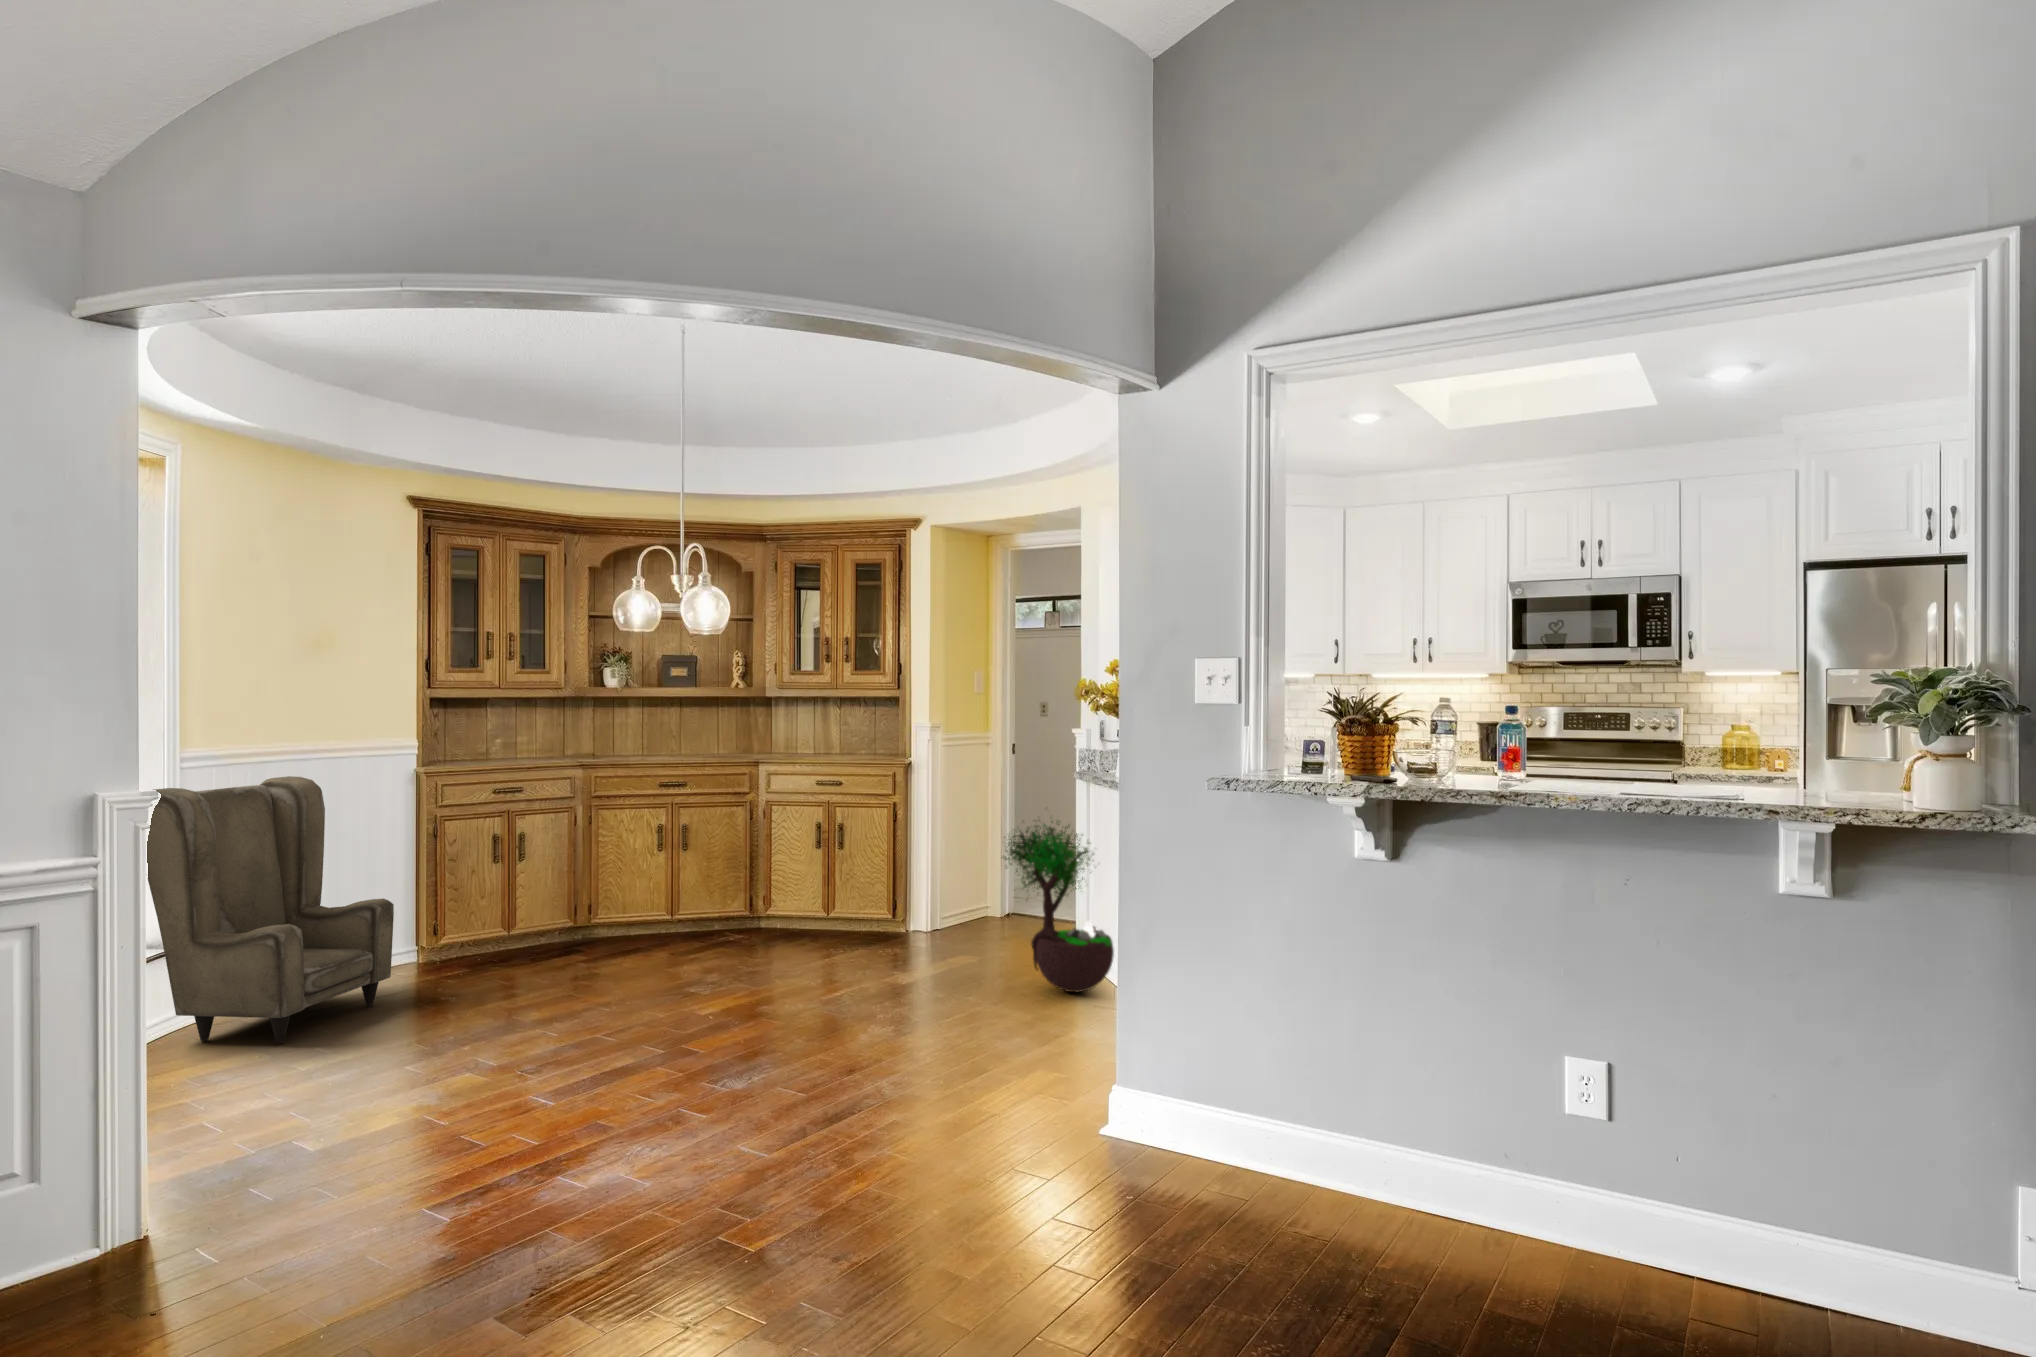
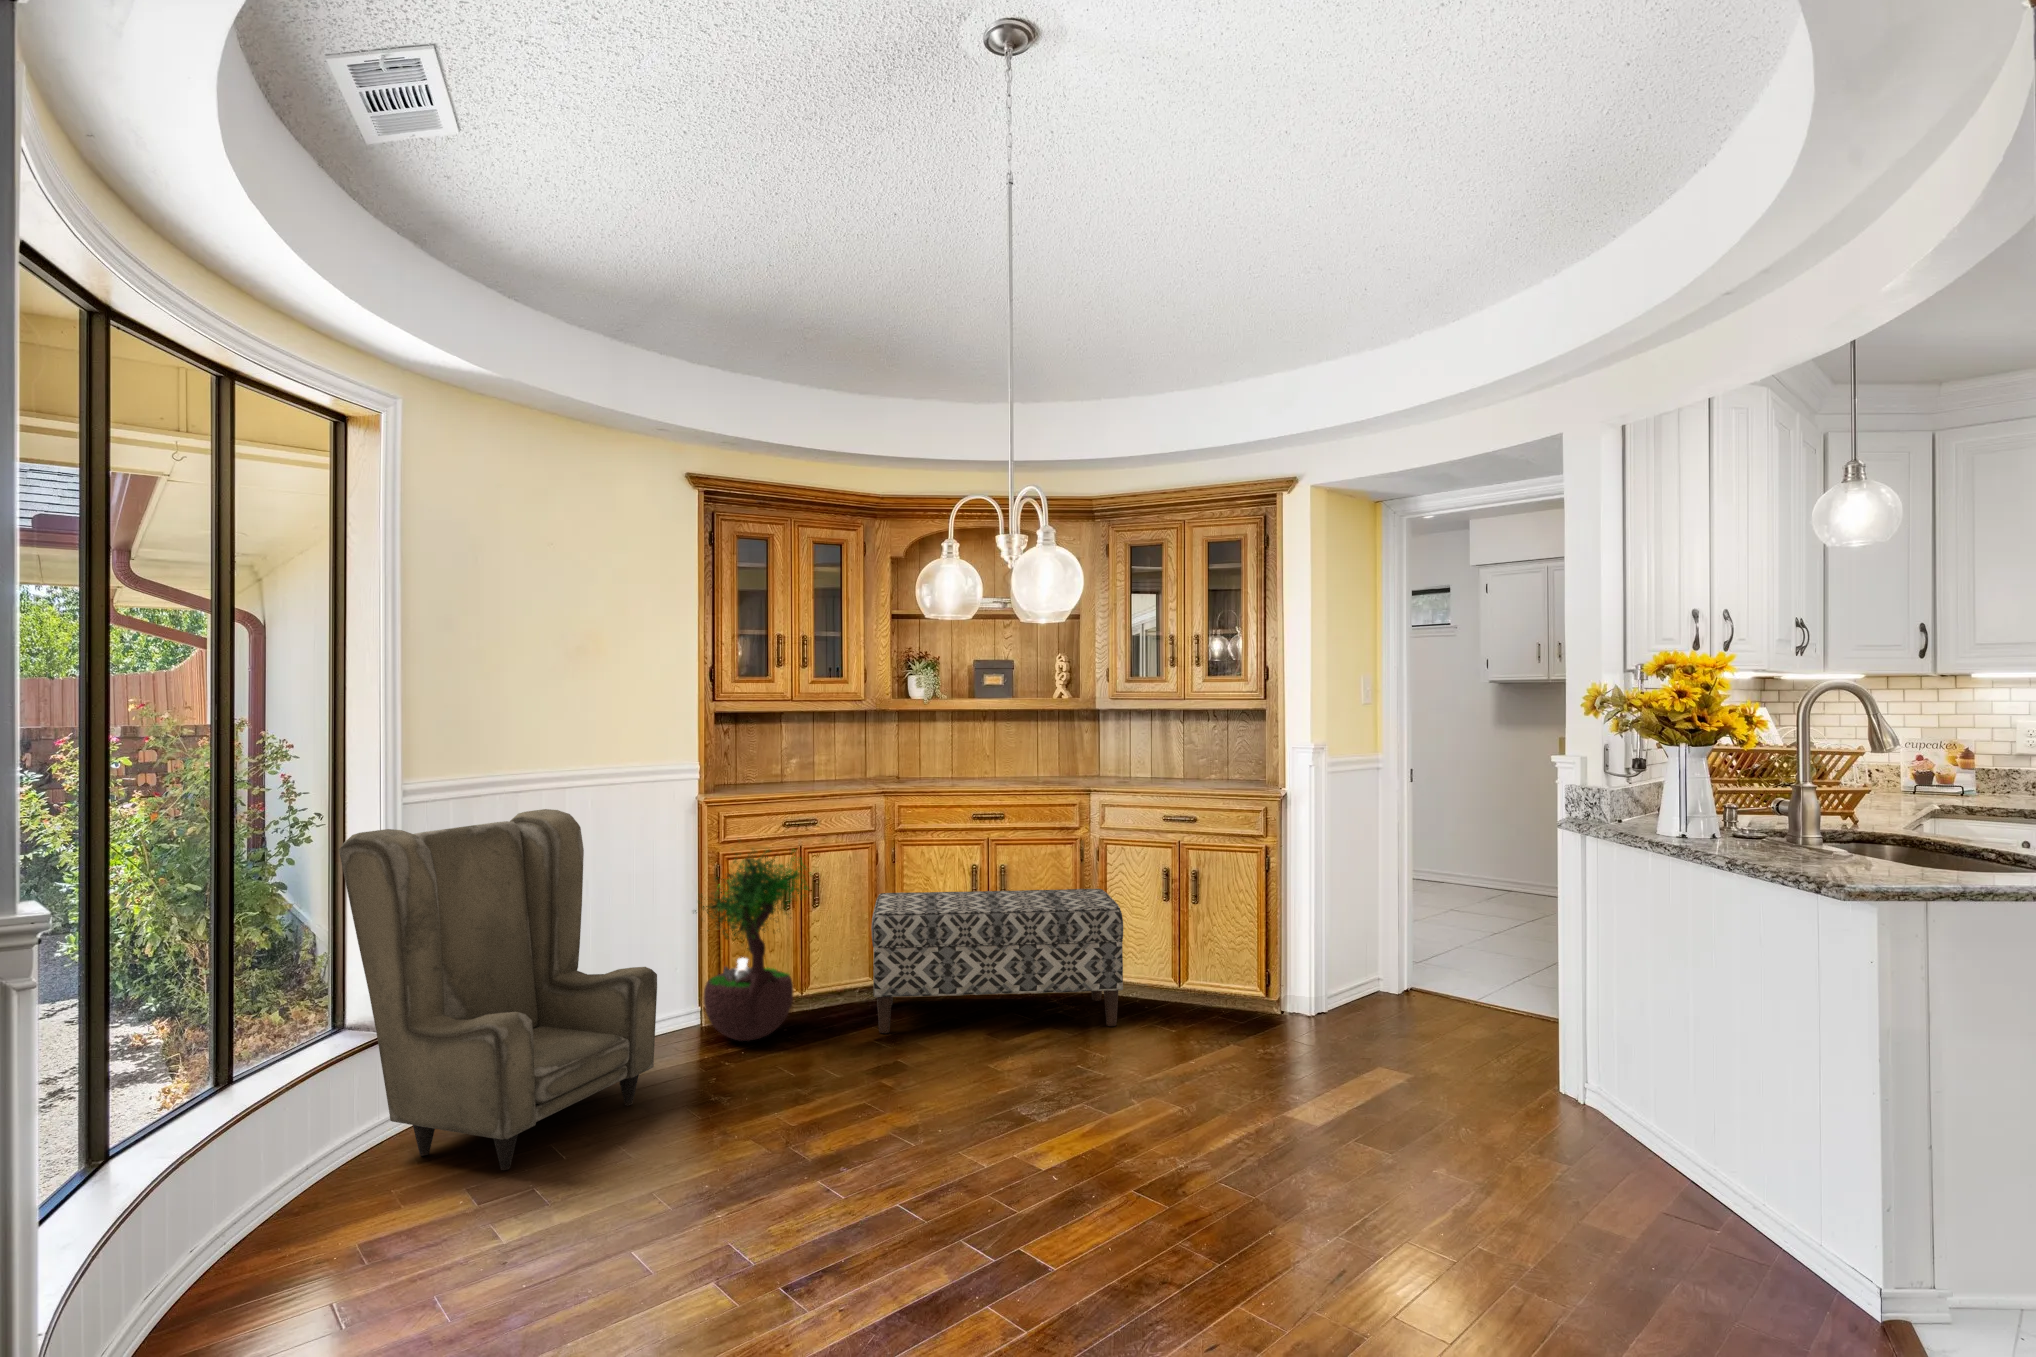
potted tree: present [1002,817,1114,992] -> present [695,850,811,1041]
bench: none [572,841,780,957] -> present [871,889,1123,1033]

